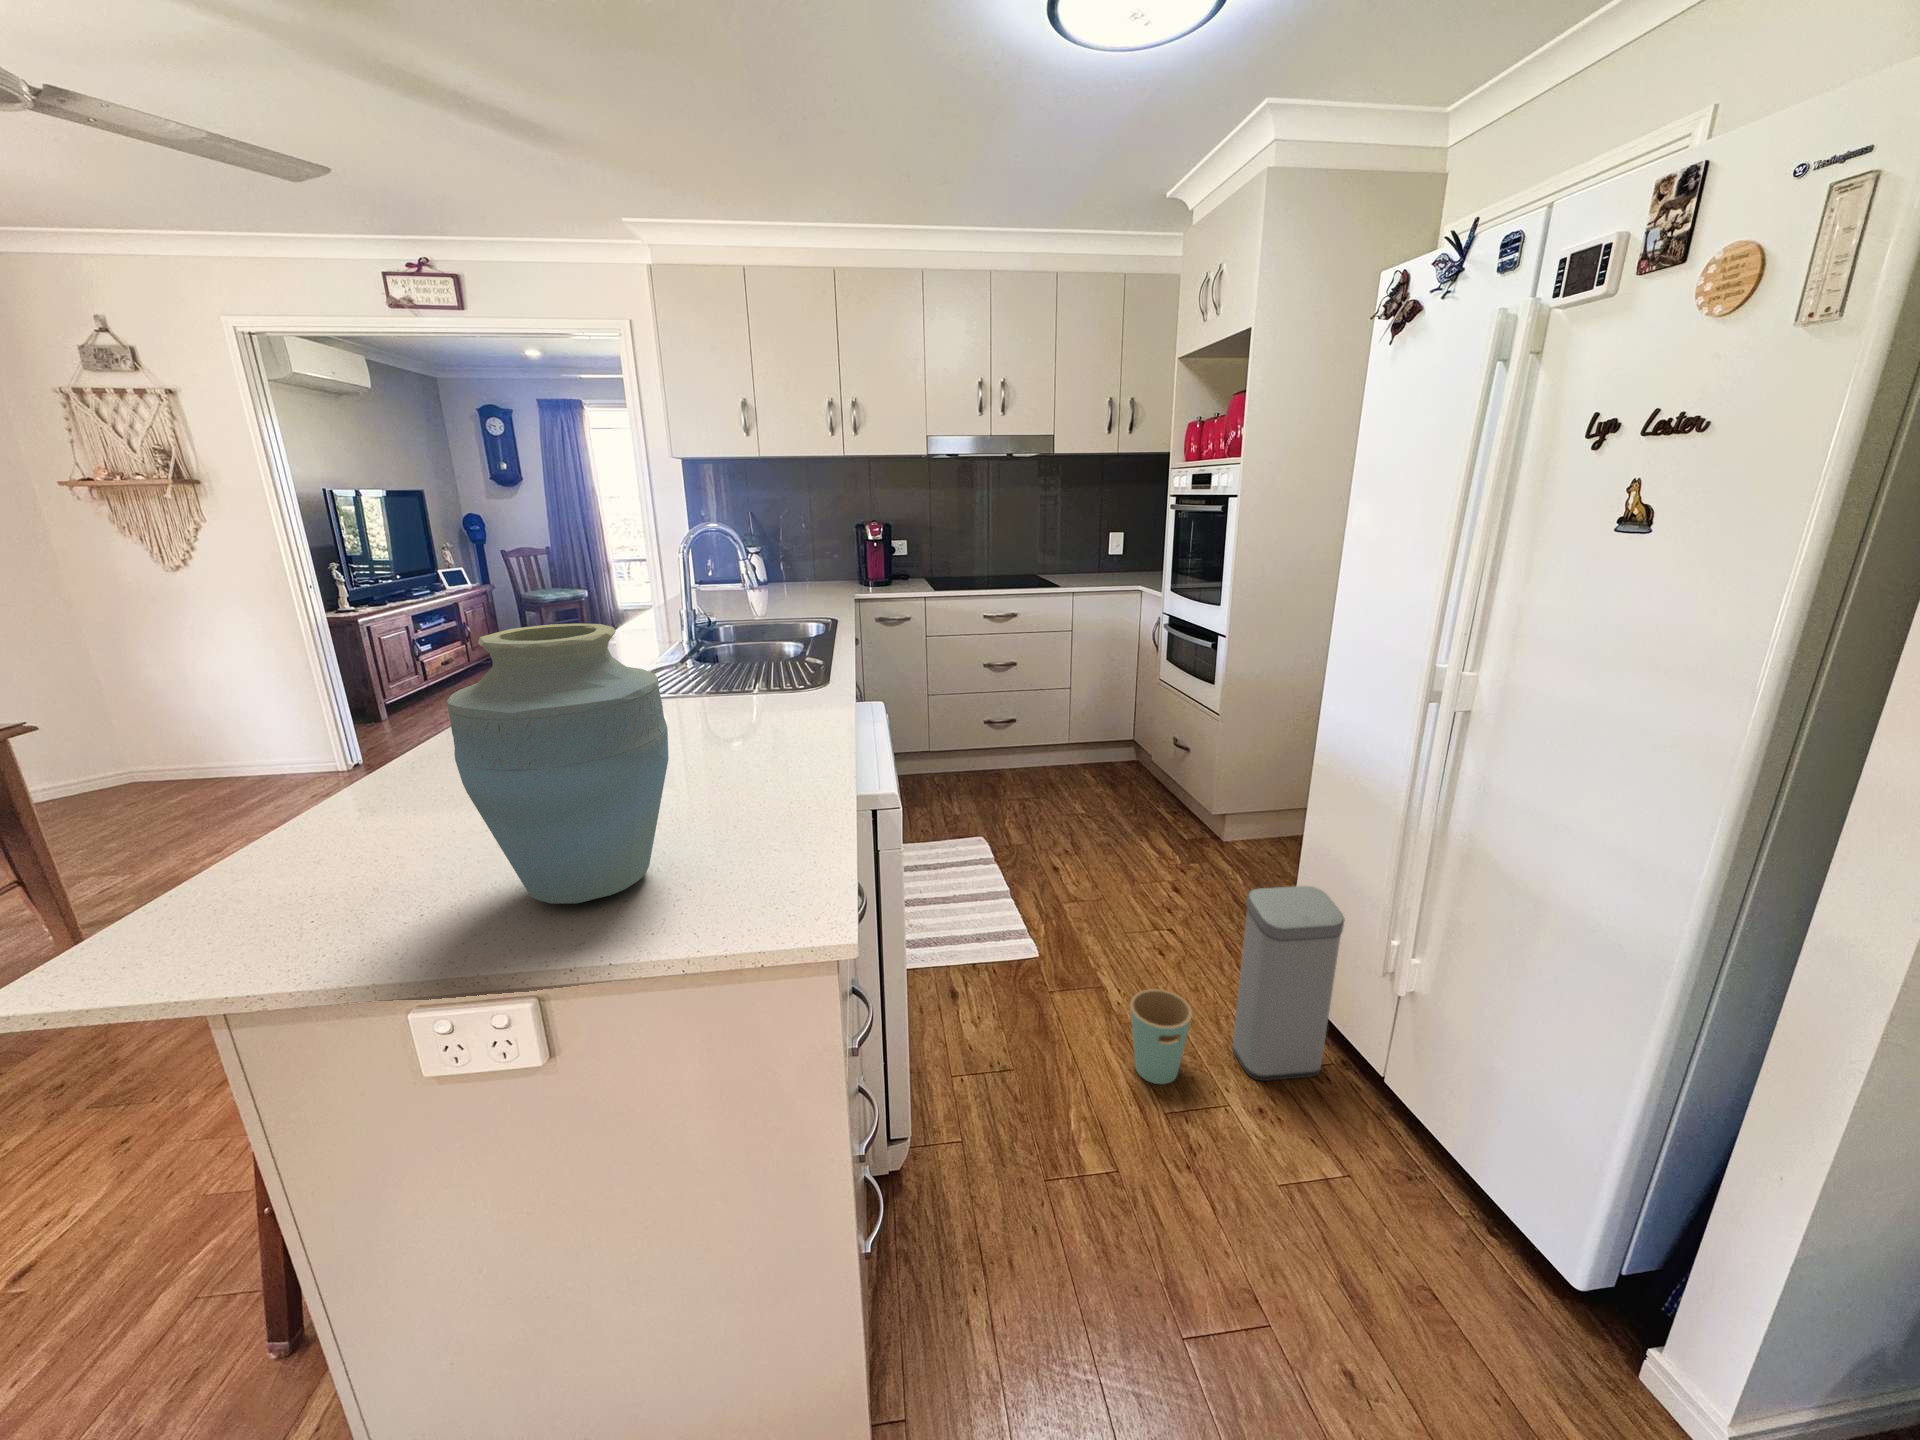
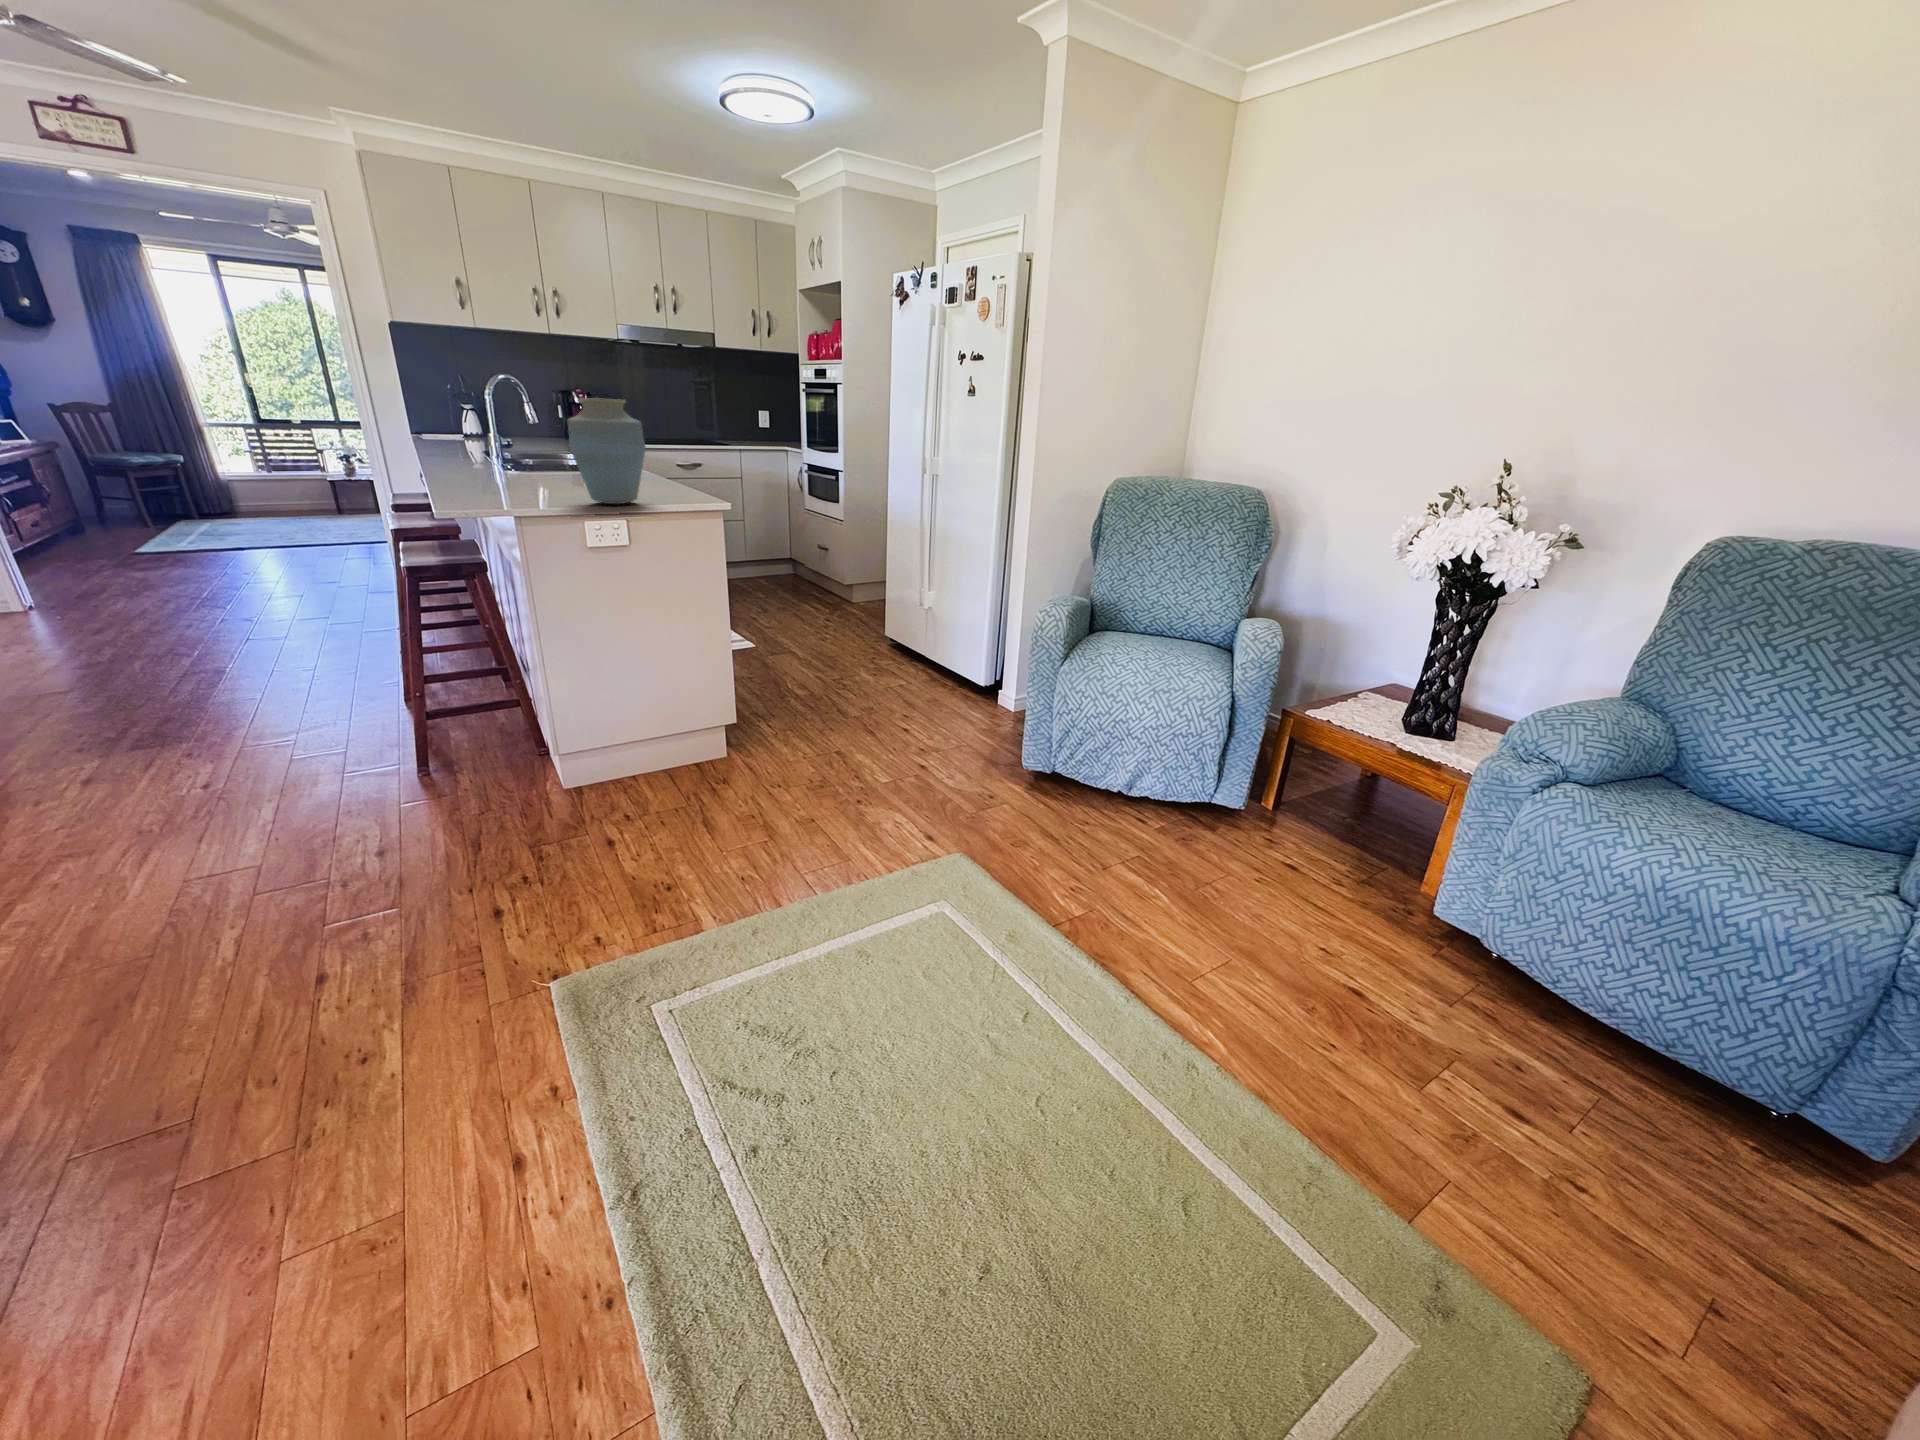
trash can: present [1130,886,1345,1084] -> none [813,574,905,673]

